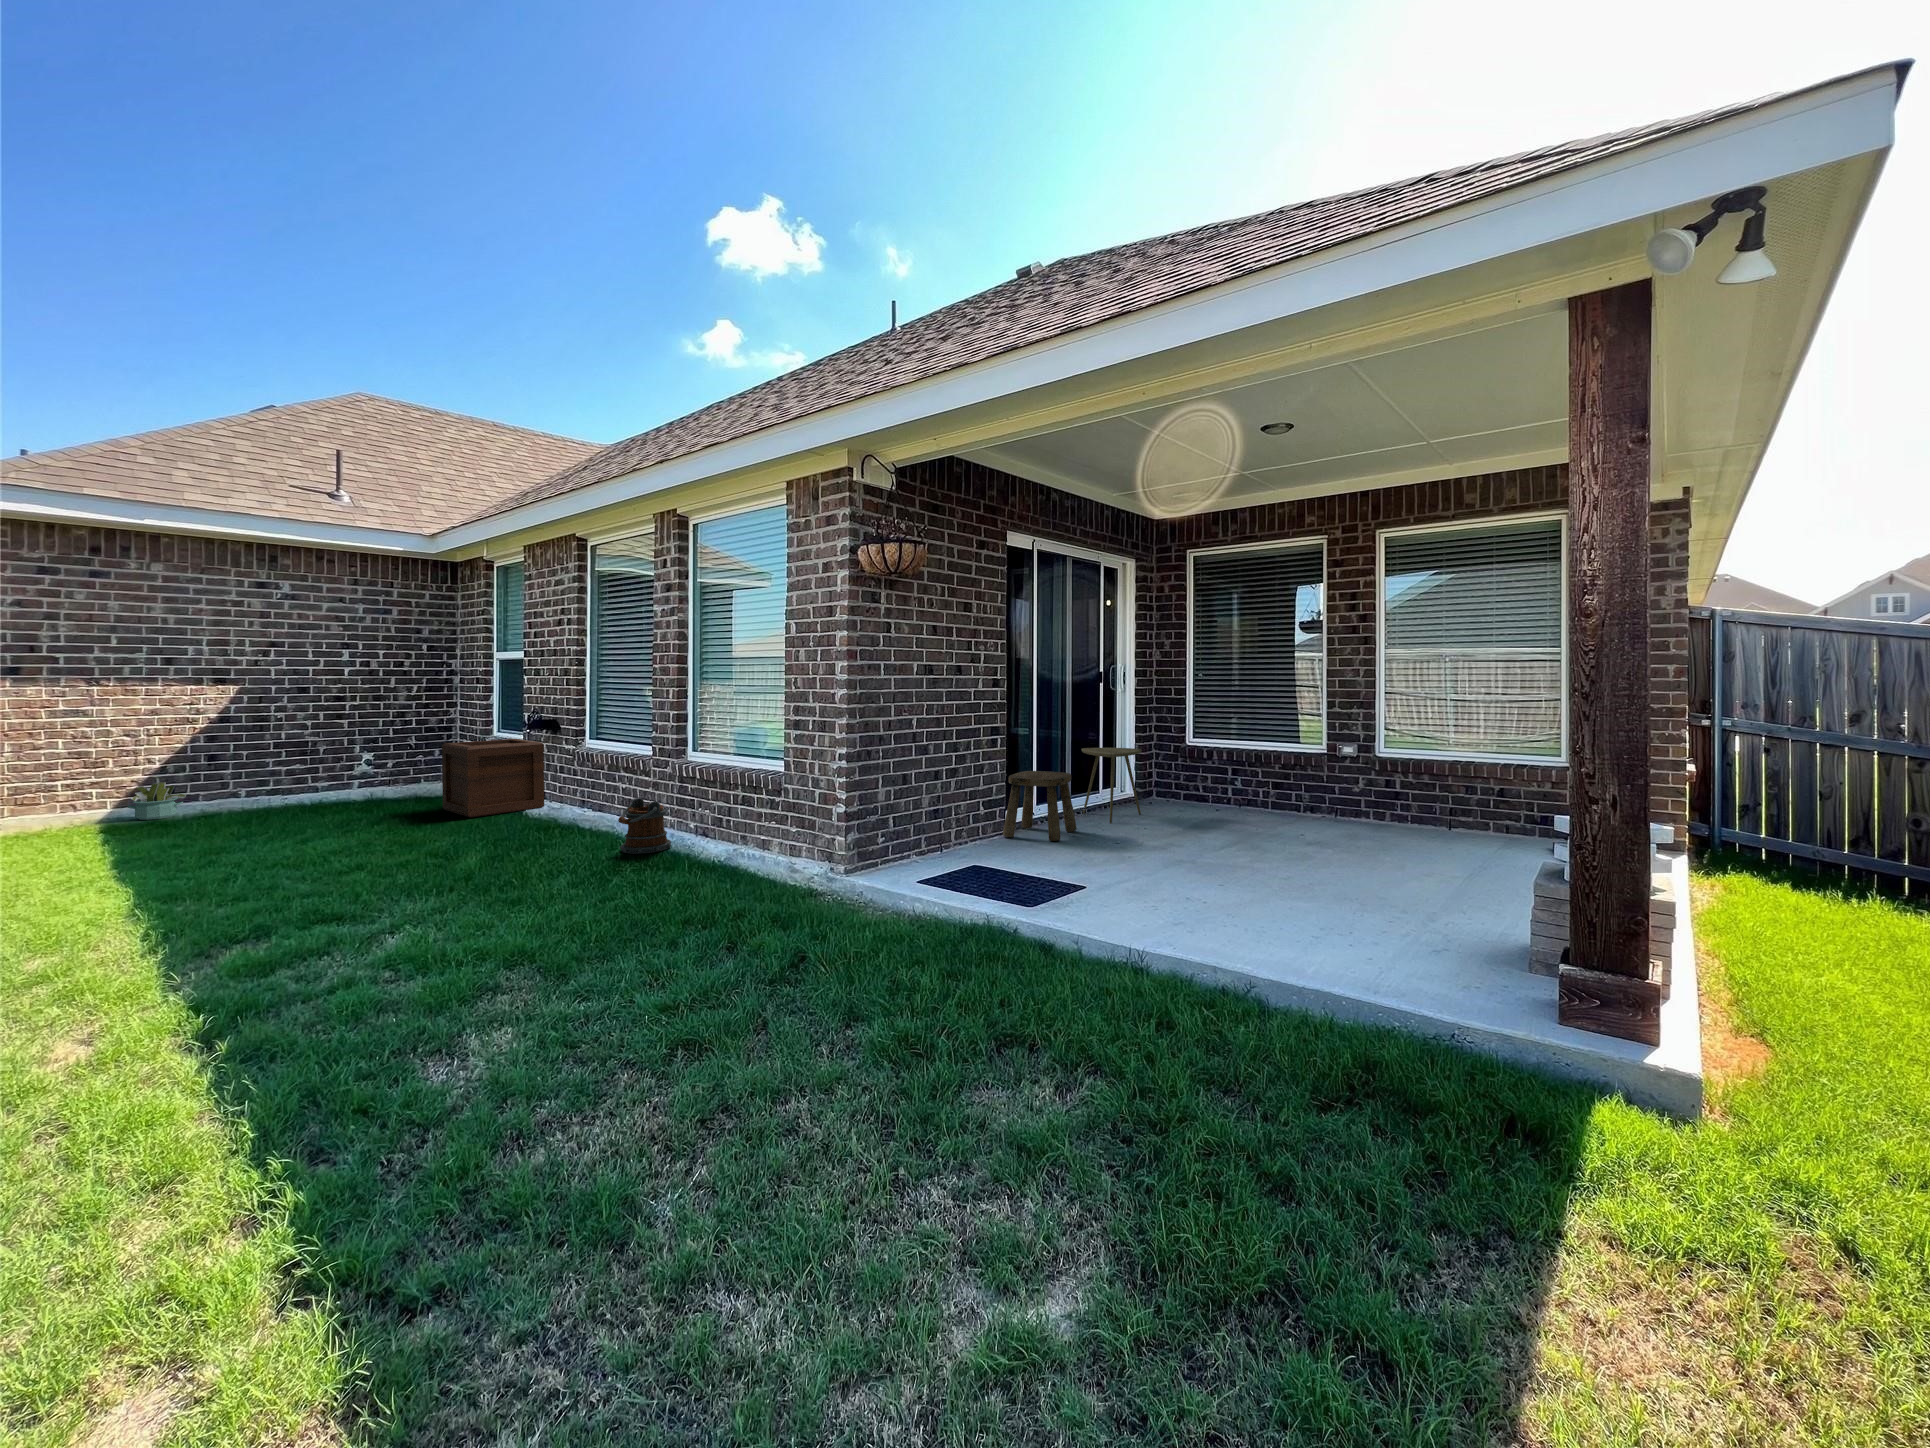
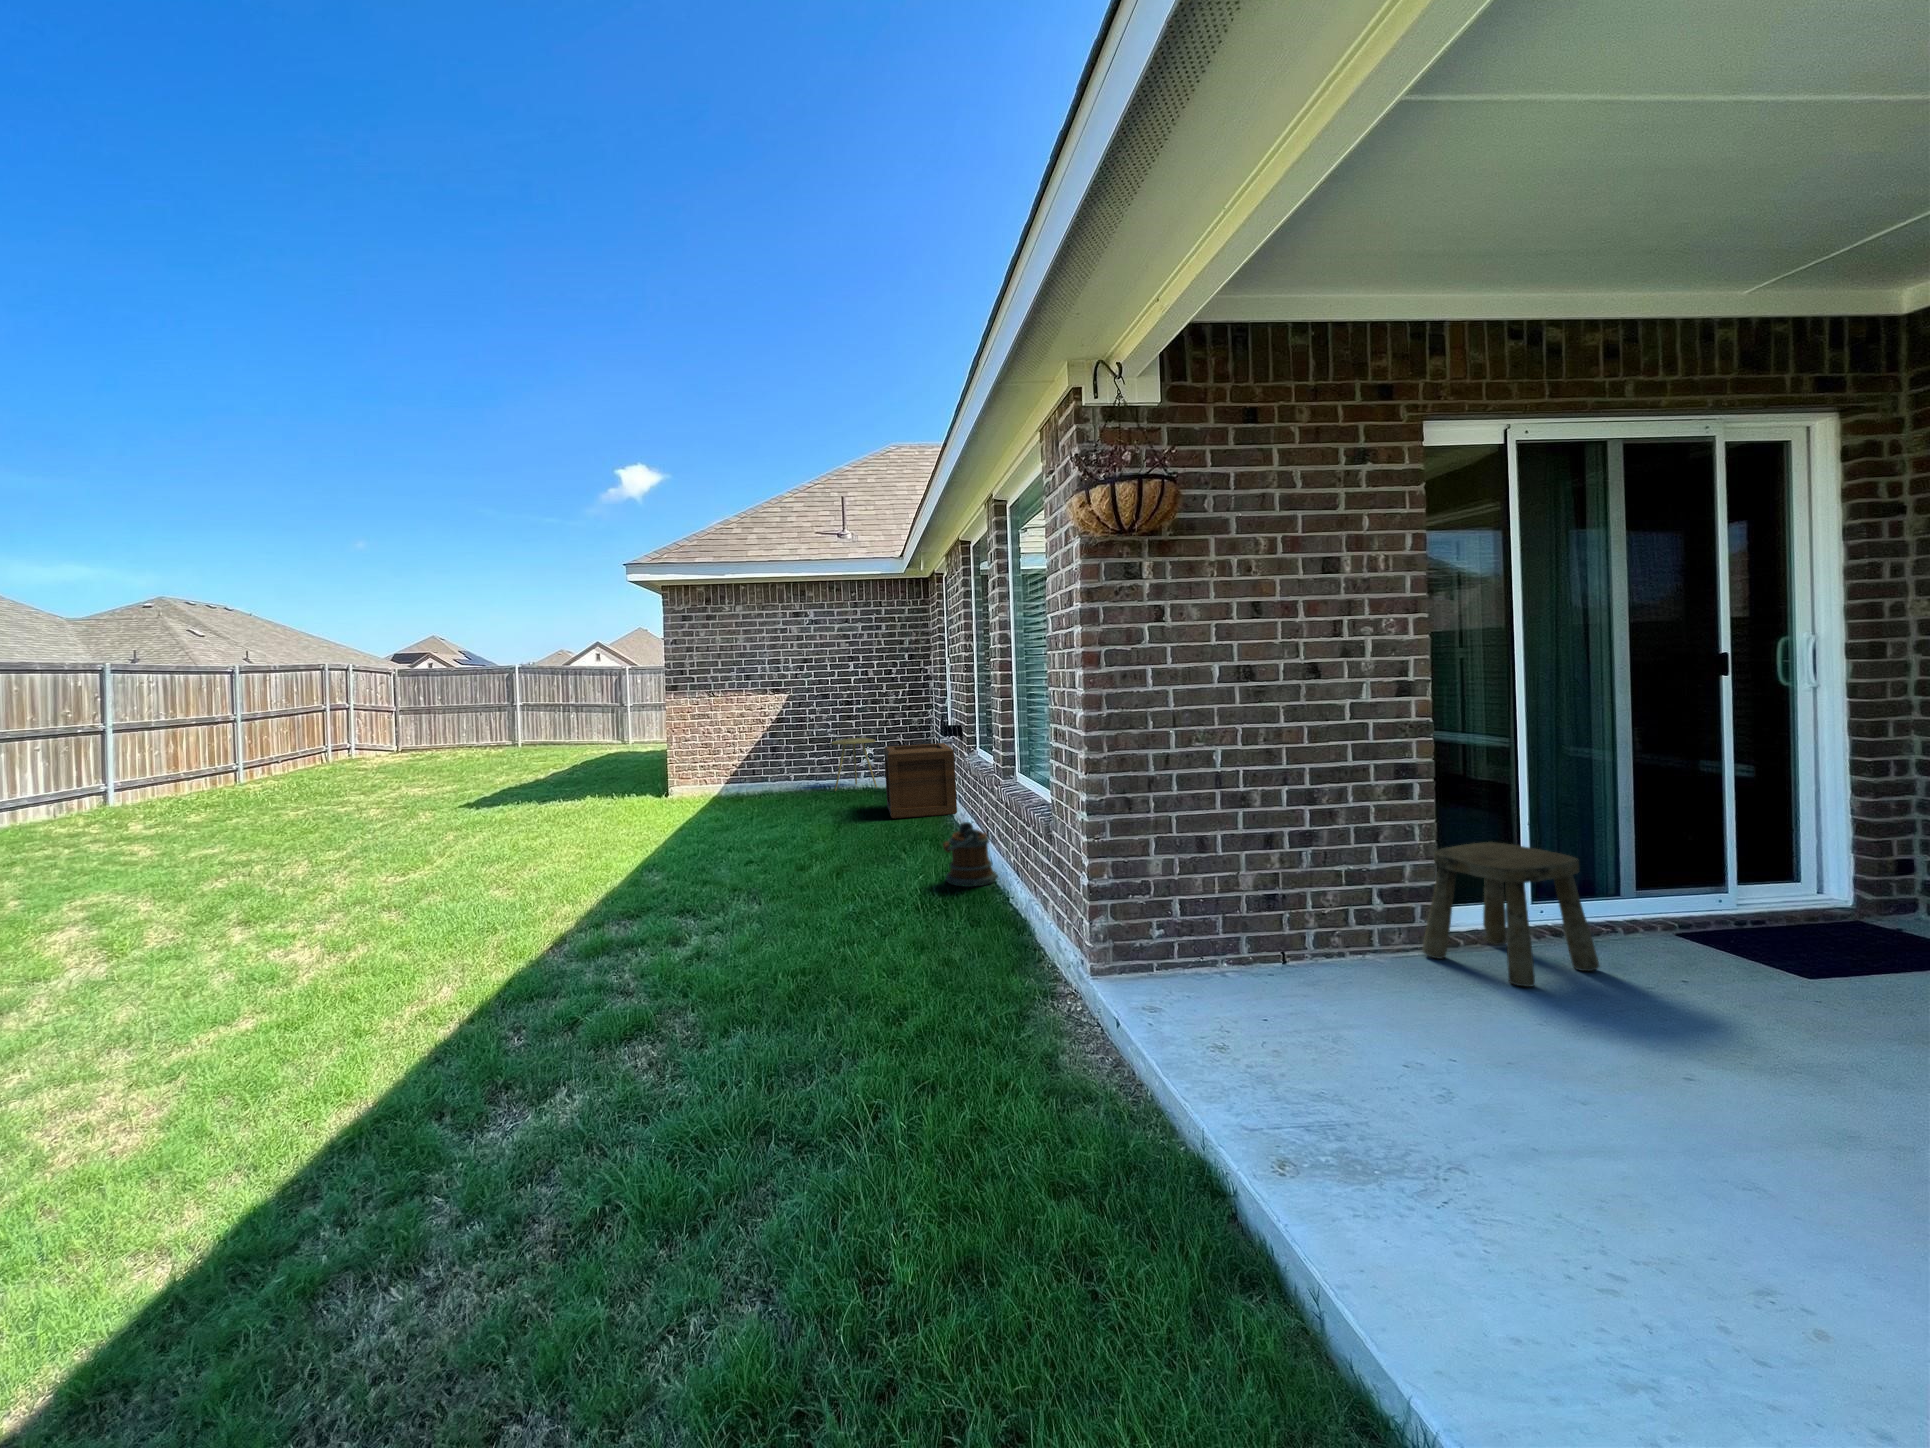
side table: present [1082,748,1141,823] -> present [831,738,877,791]
decorative plant: present [128,783,187,820] -> none [727,769,758,796]

